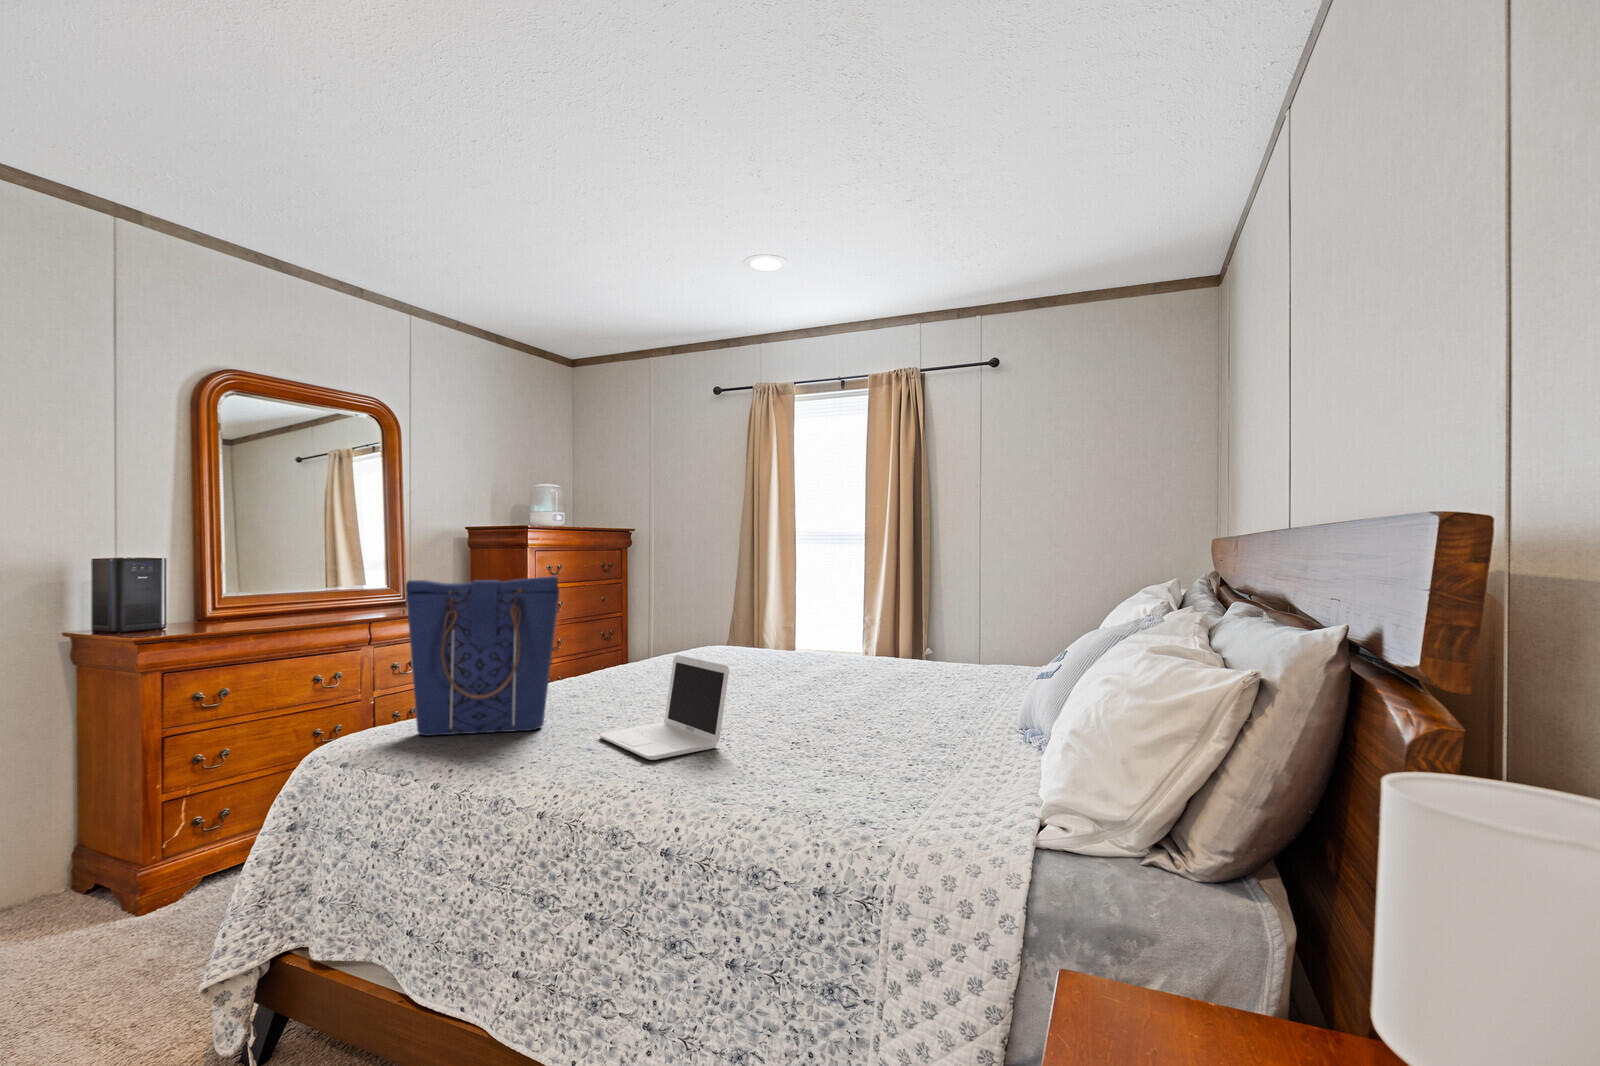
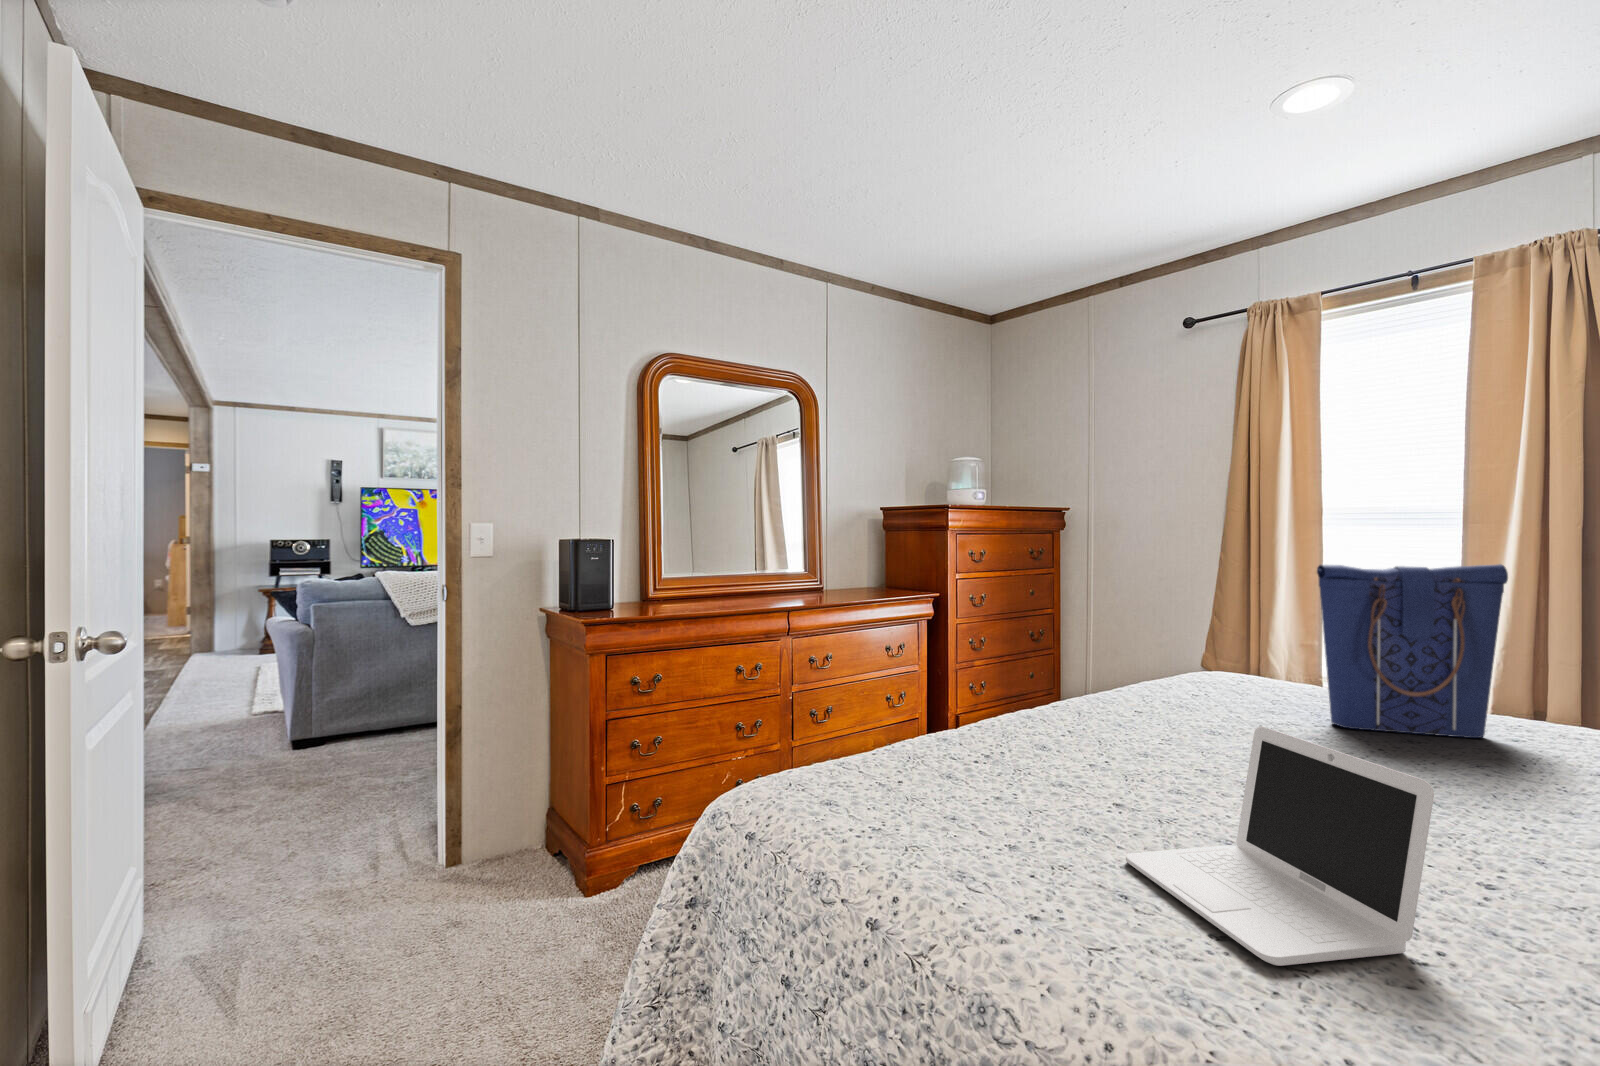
tote bag: present [406,576,559,736] -> present [1317,564,1508,738]

